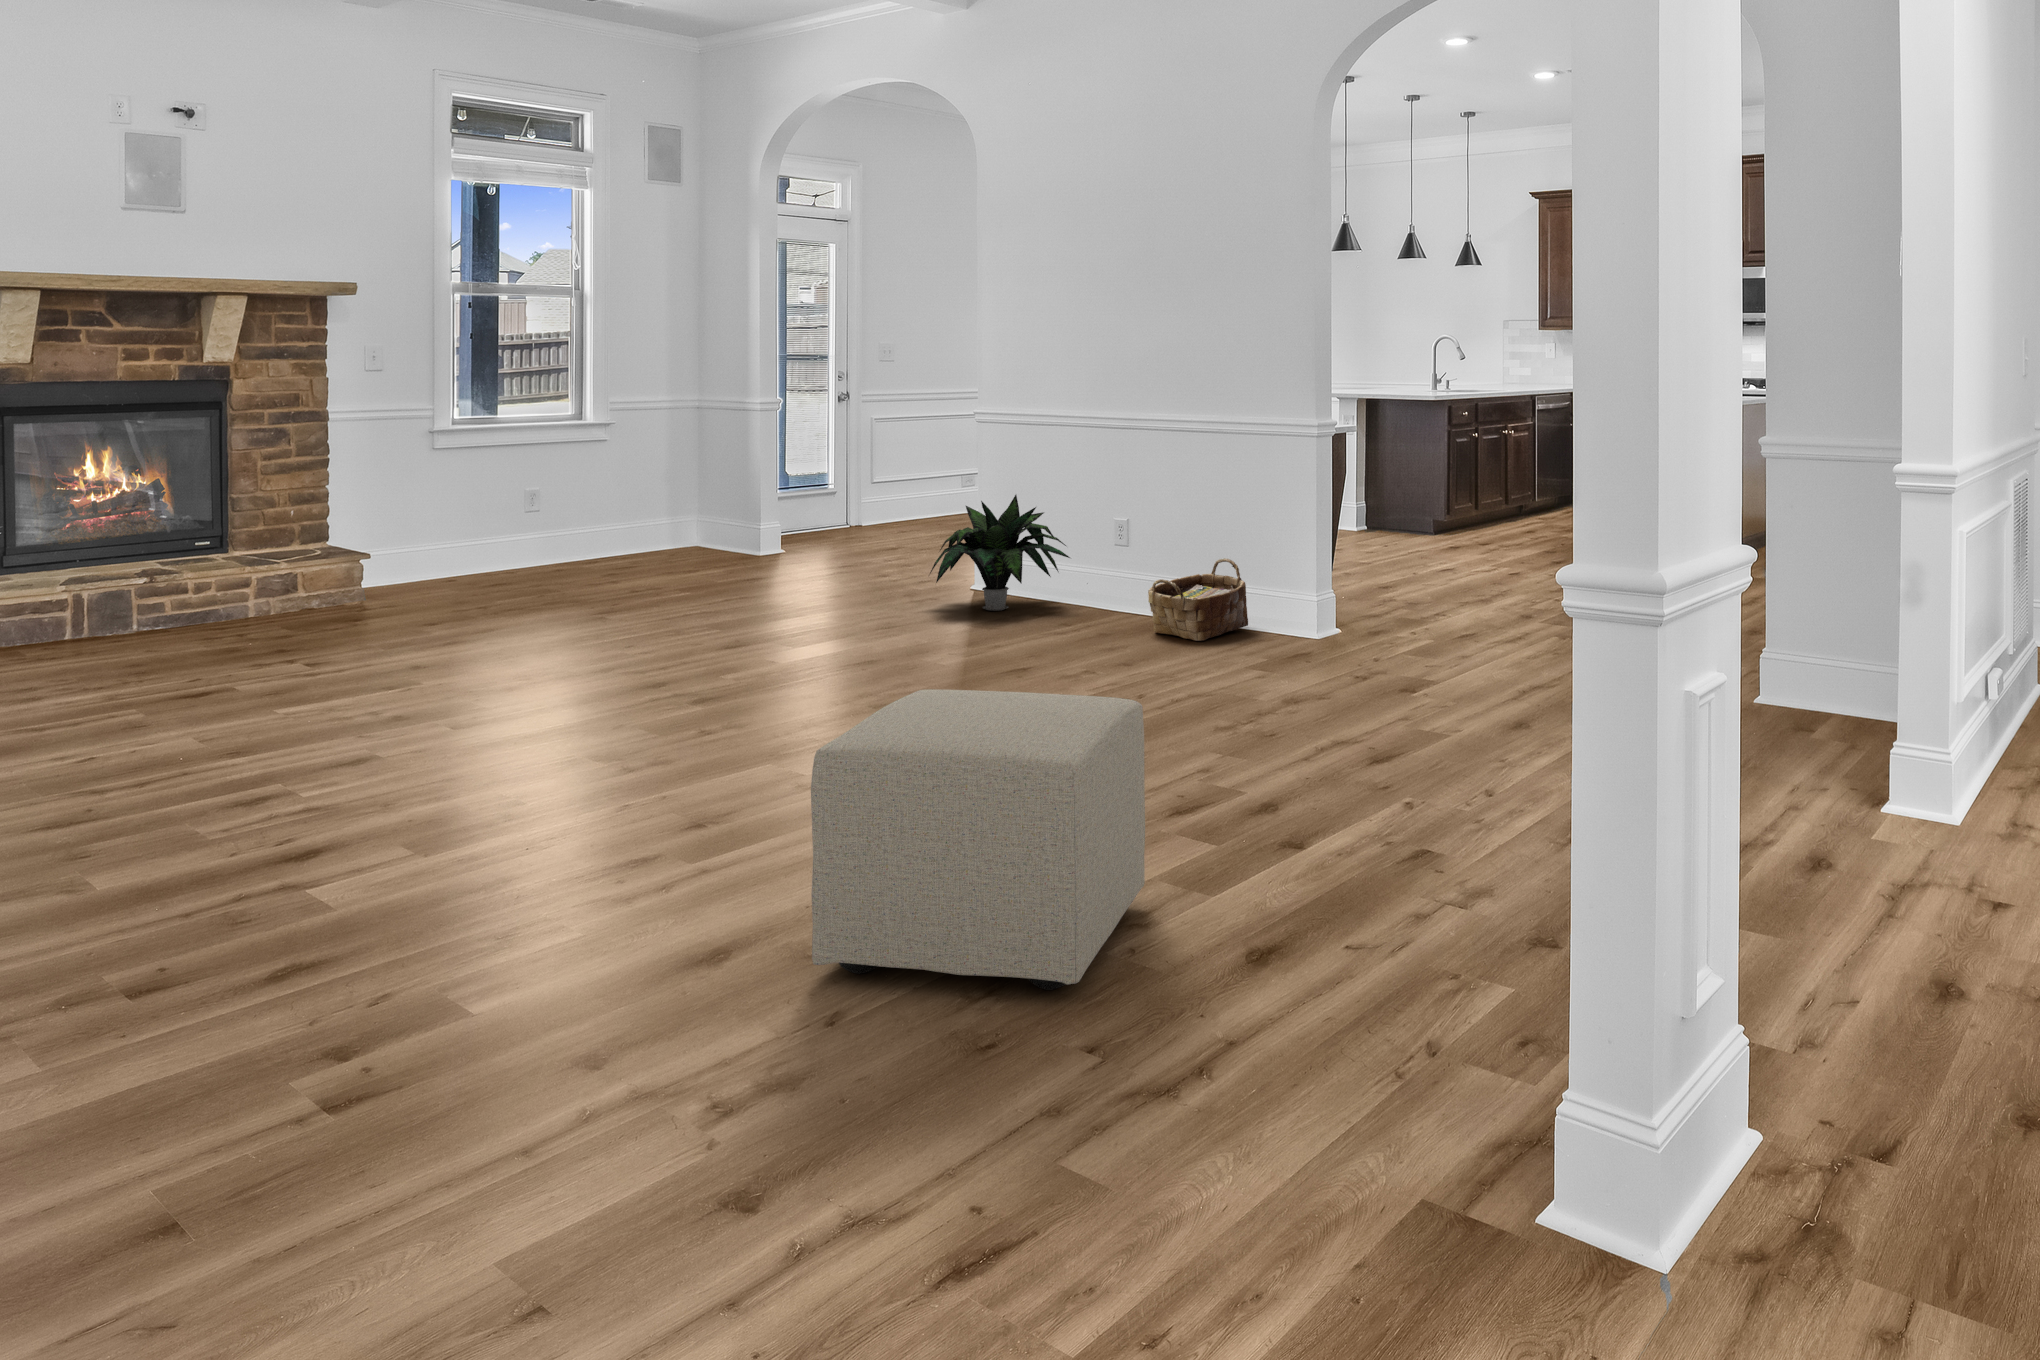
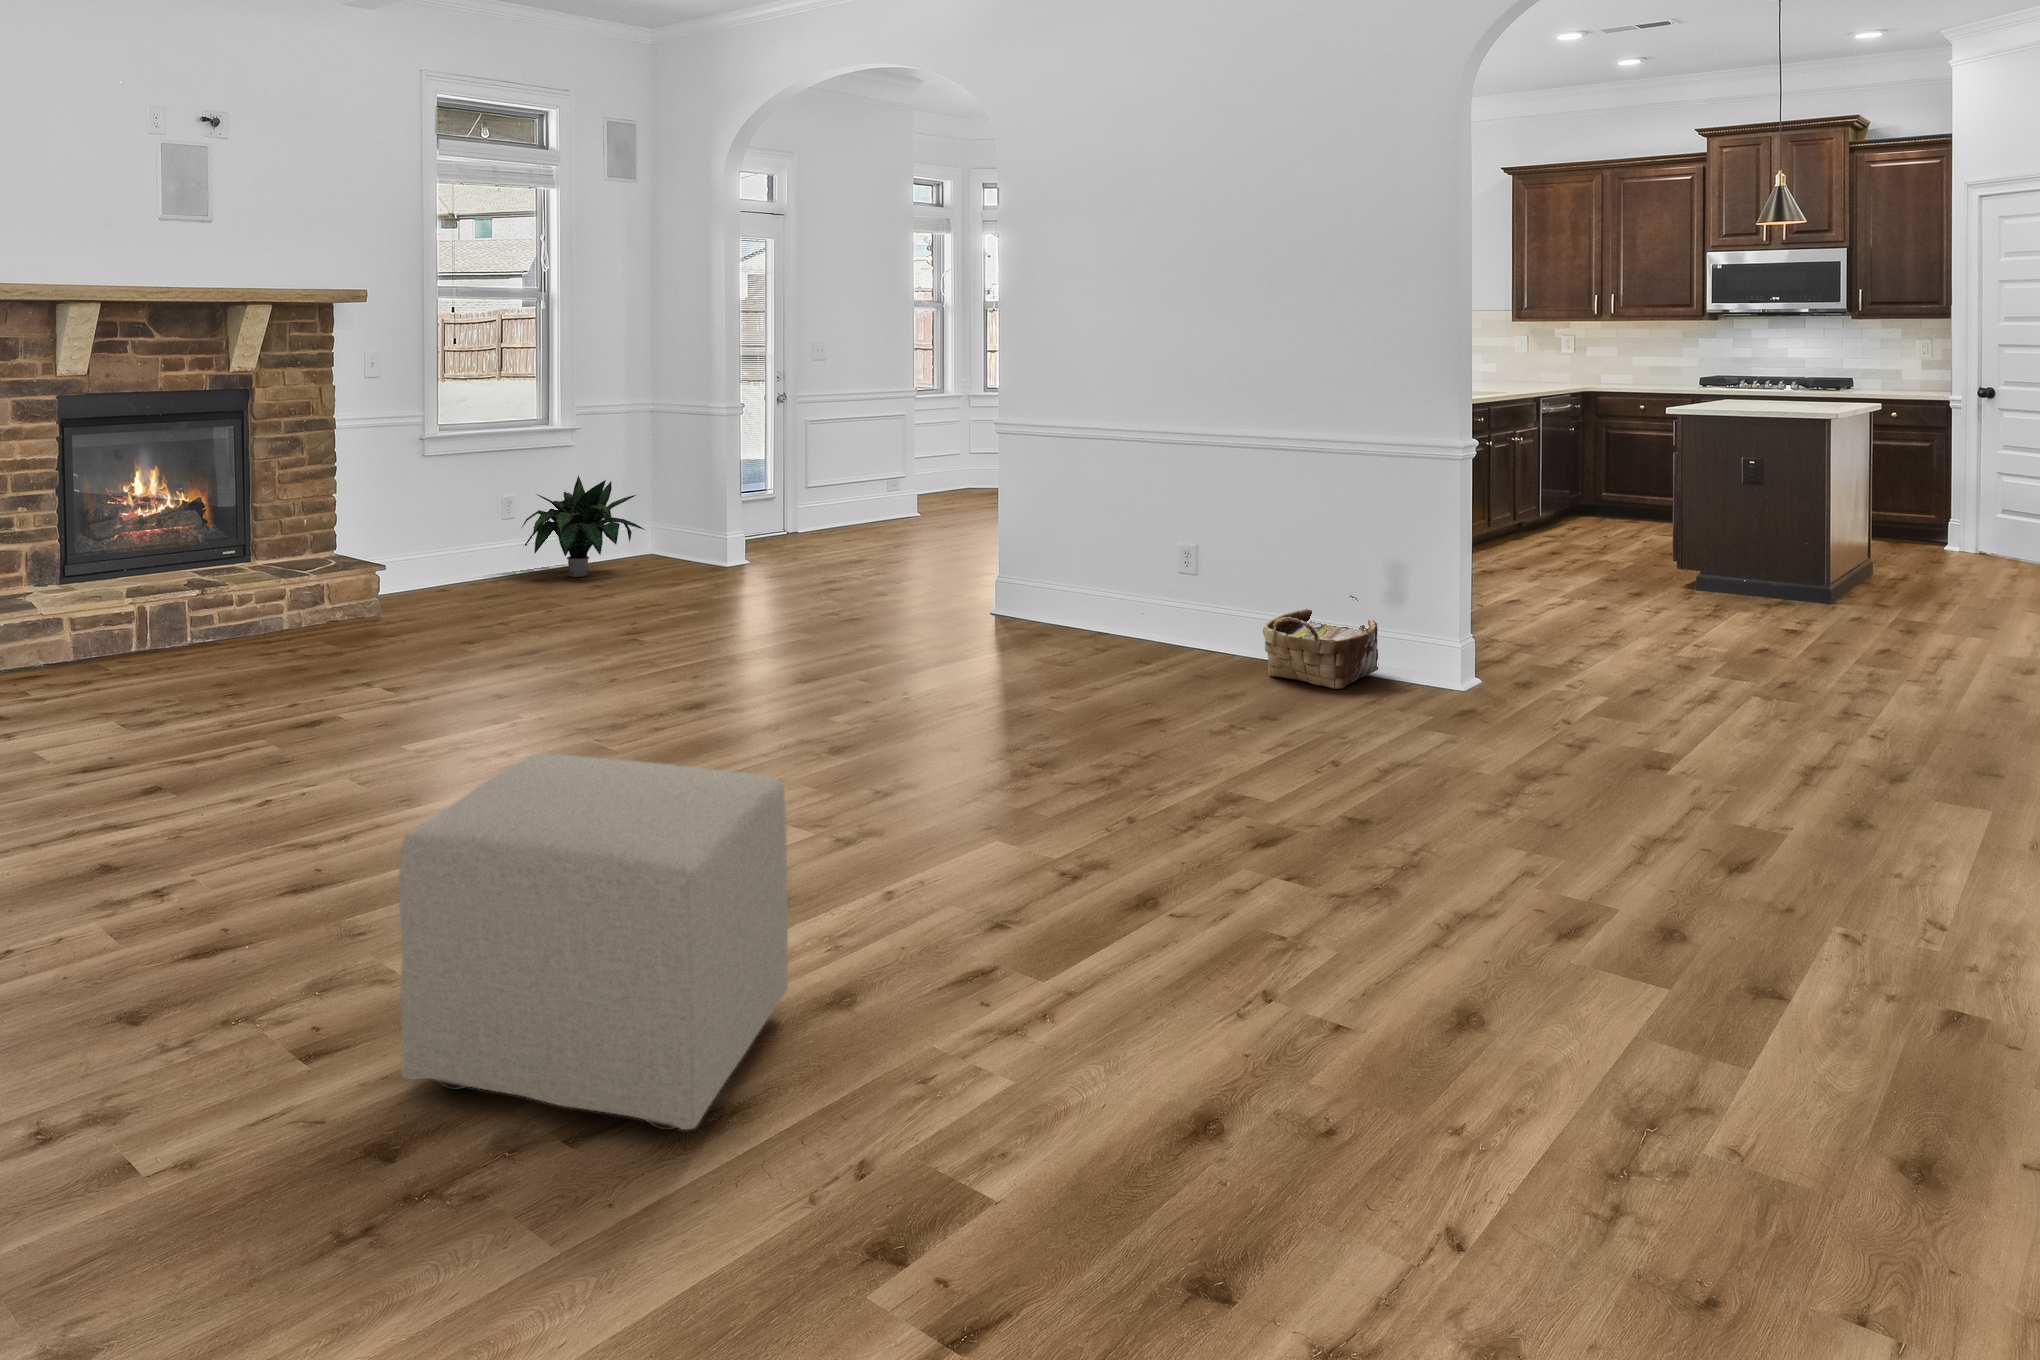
potted plant: present [930,495,1070,611] -> present [522,476,645,577]
ottoman: present [811,689,1145,990] -> present [399,754,788,1130]

